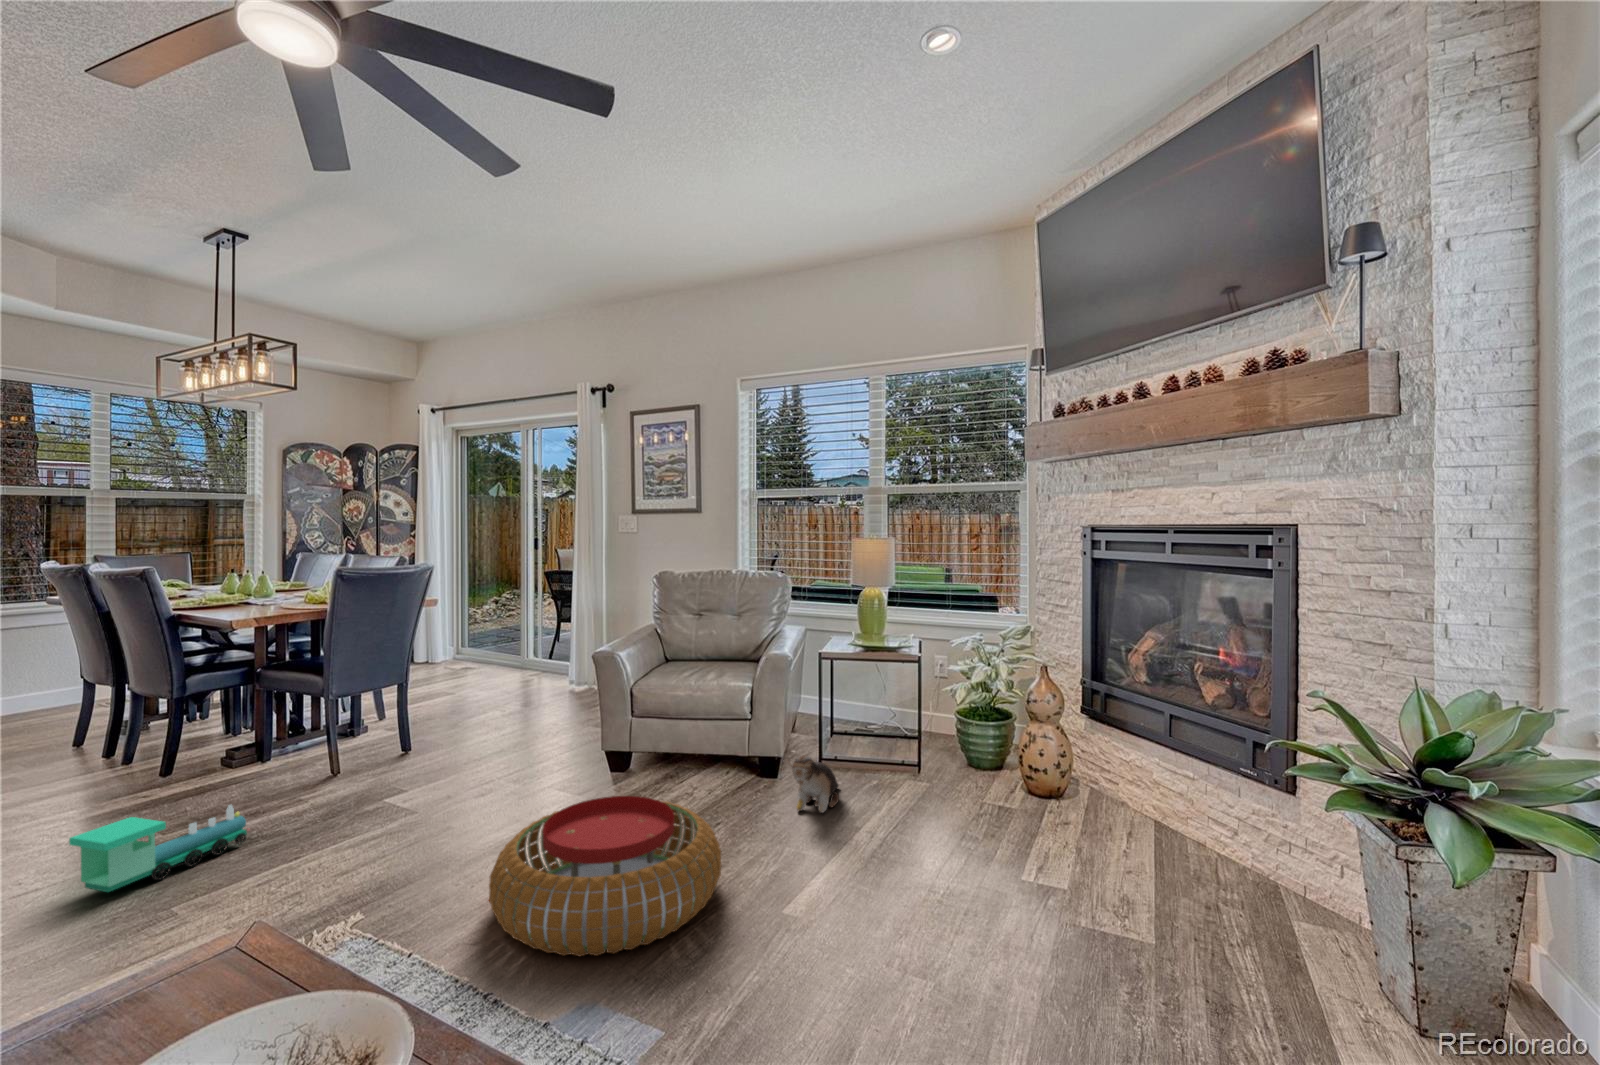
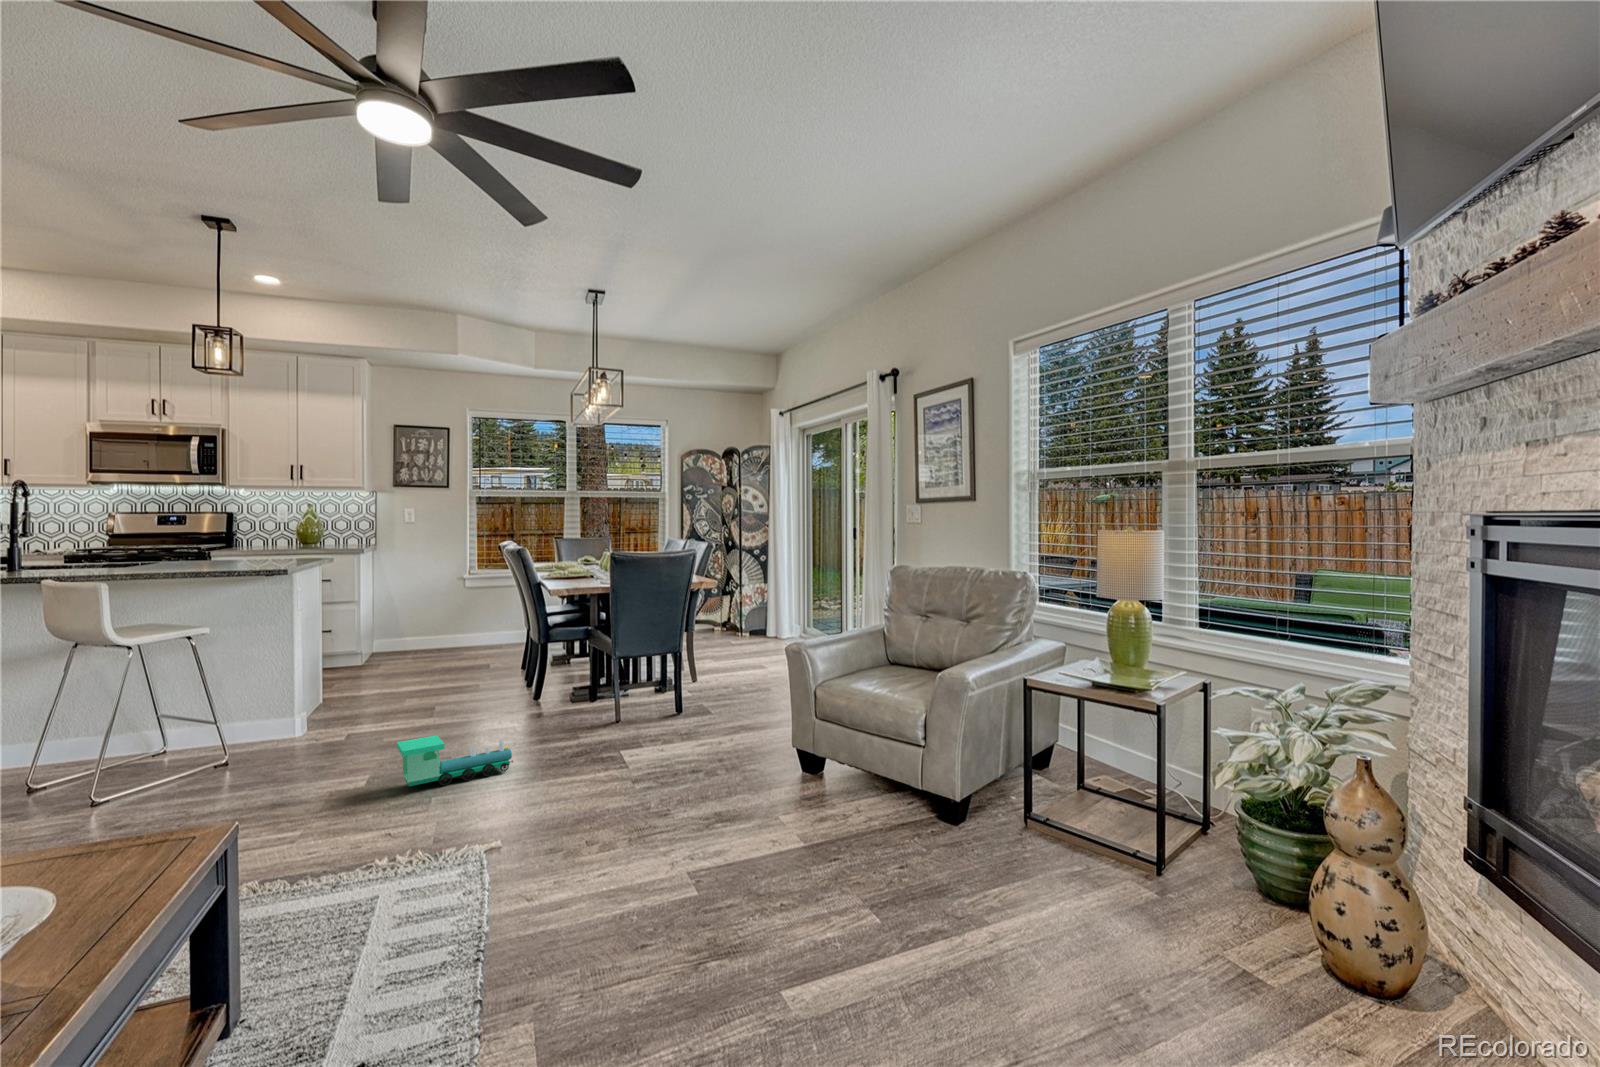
plush toy: present [788,755,839,812] -> none [908,810,1017,890]
pouf: present [489,796,721,956] -> none [527,803,765,973]

